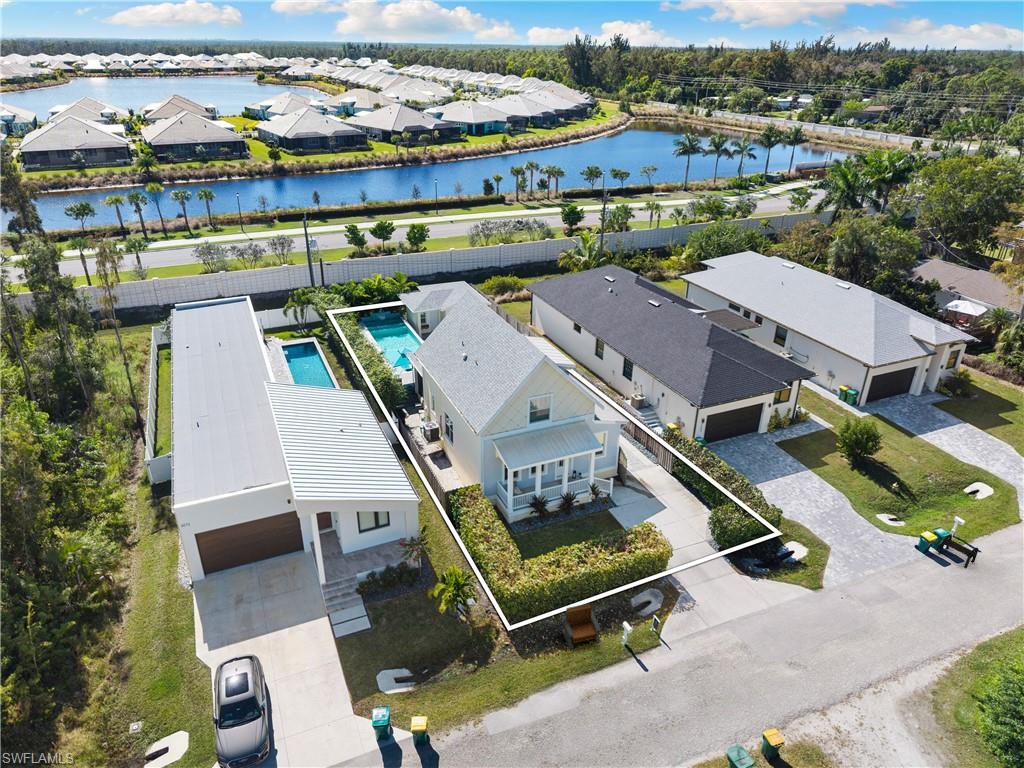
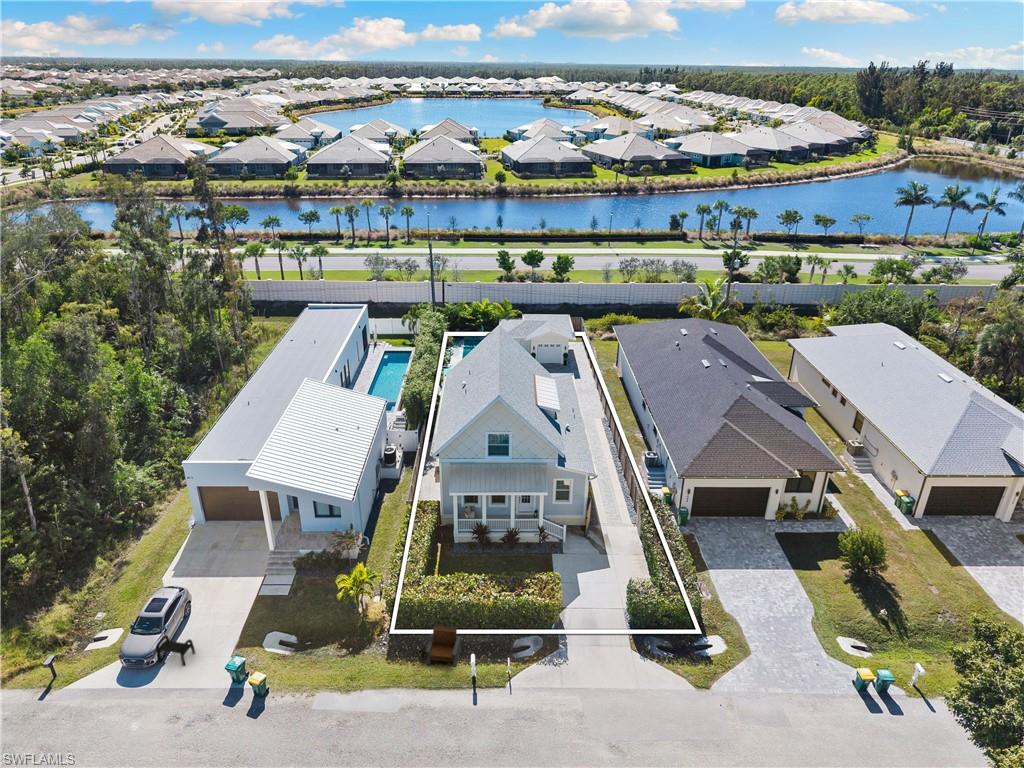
bench: present [939,534,978,568] -> present [156,635,195,666]

